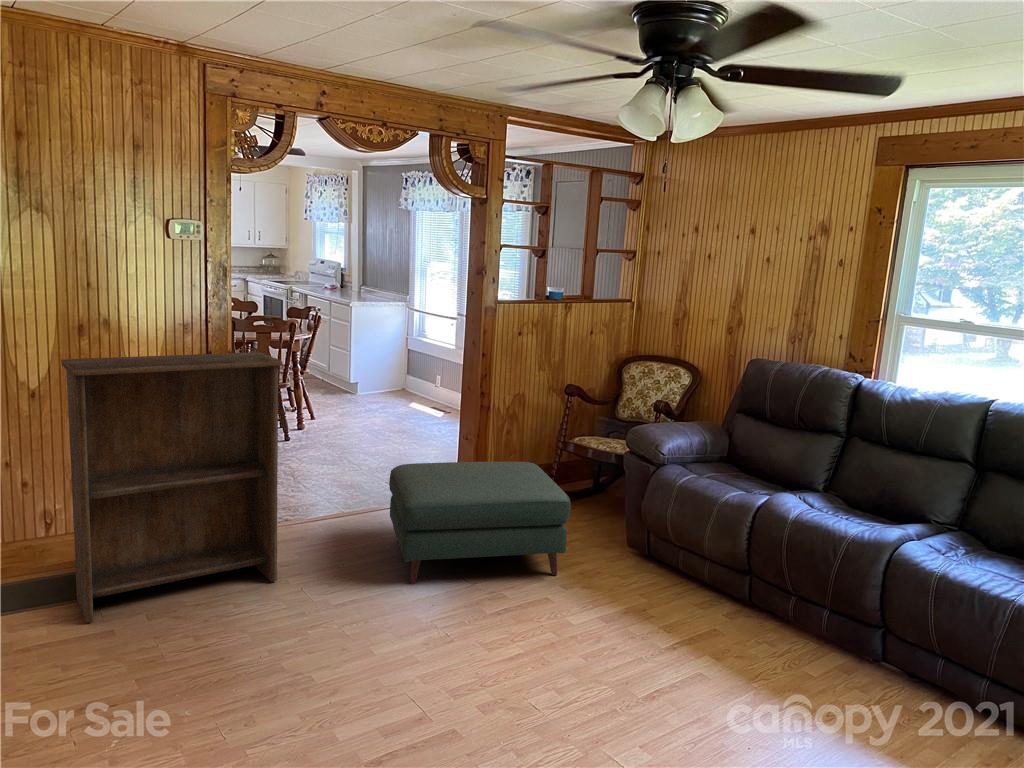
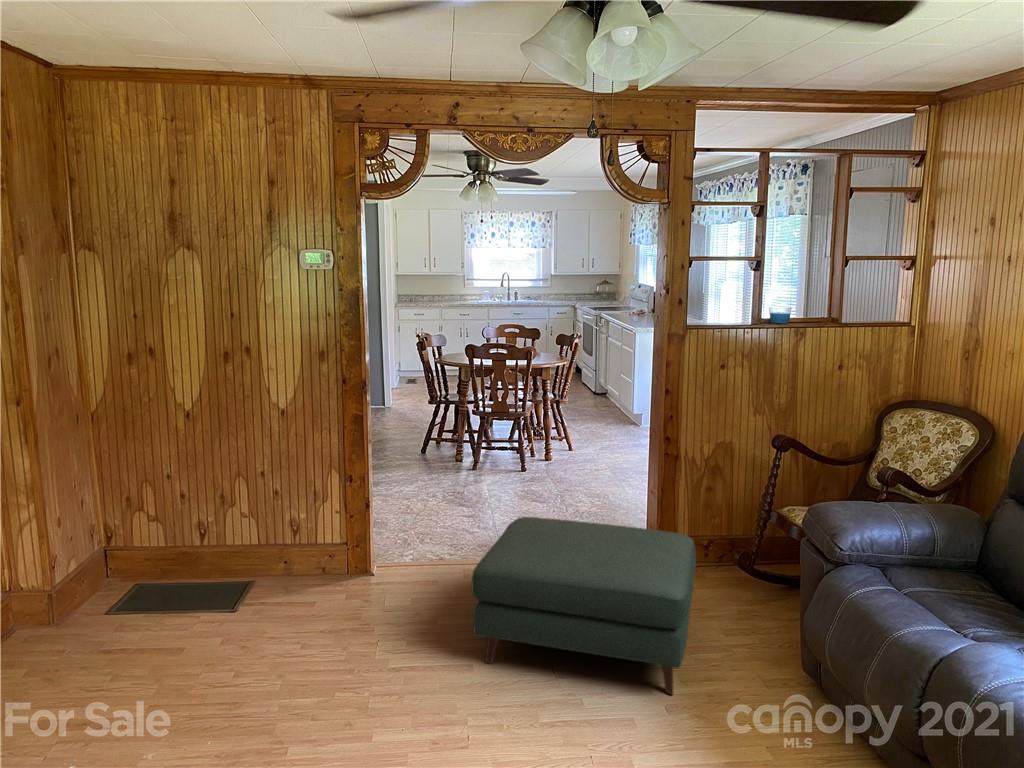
bookshelf: present [61,352,283,623] -> none [151,384,367,635]

